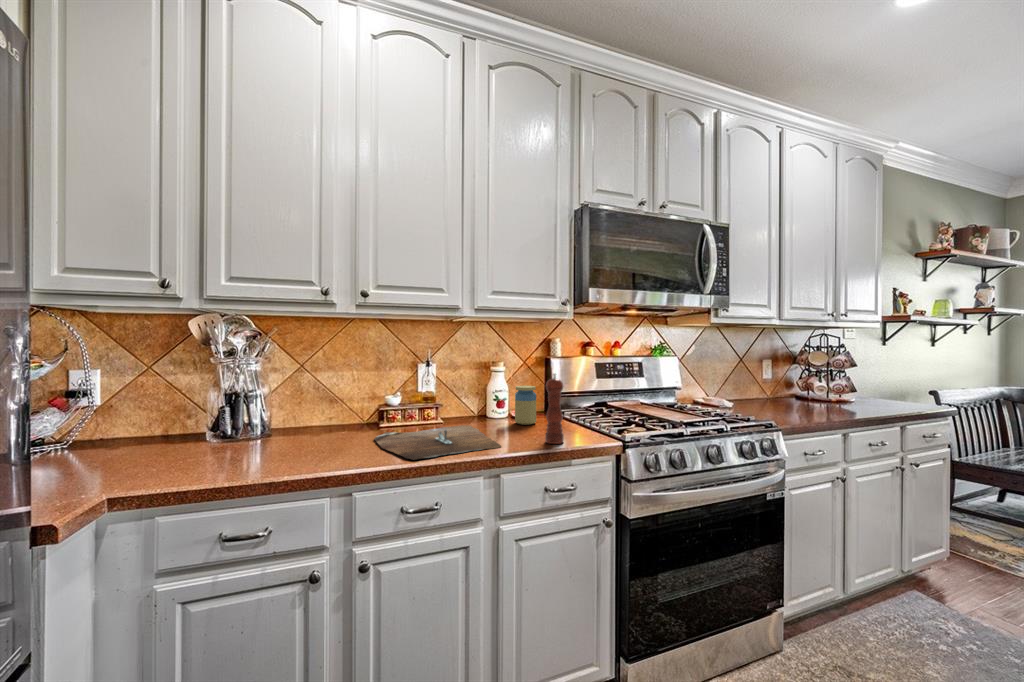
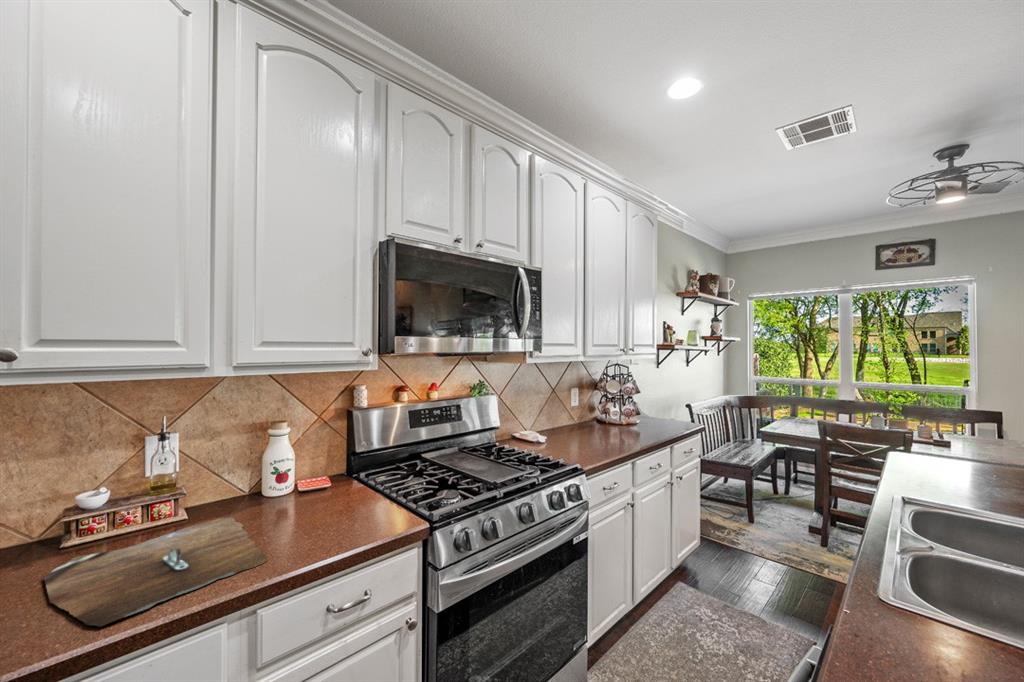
pepper mill: present [545,374,564,444] -> none [333,452,357,543]
jar: present [515,386,536,425] -> none [300,452,329,505]

